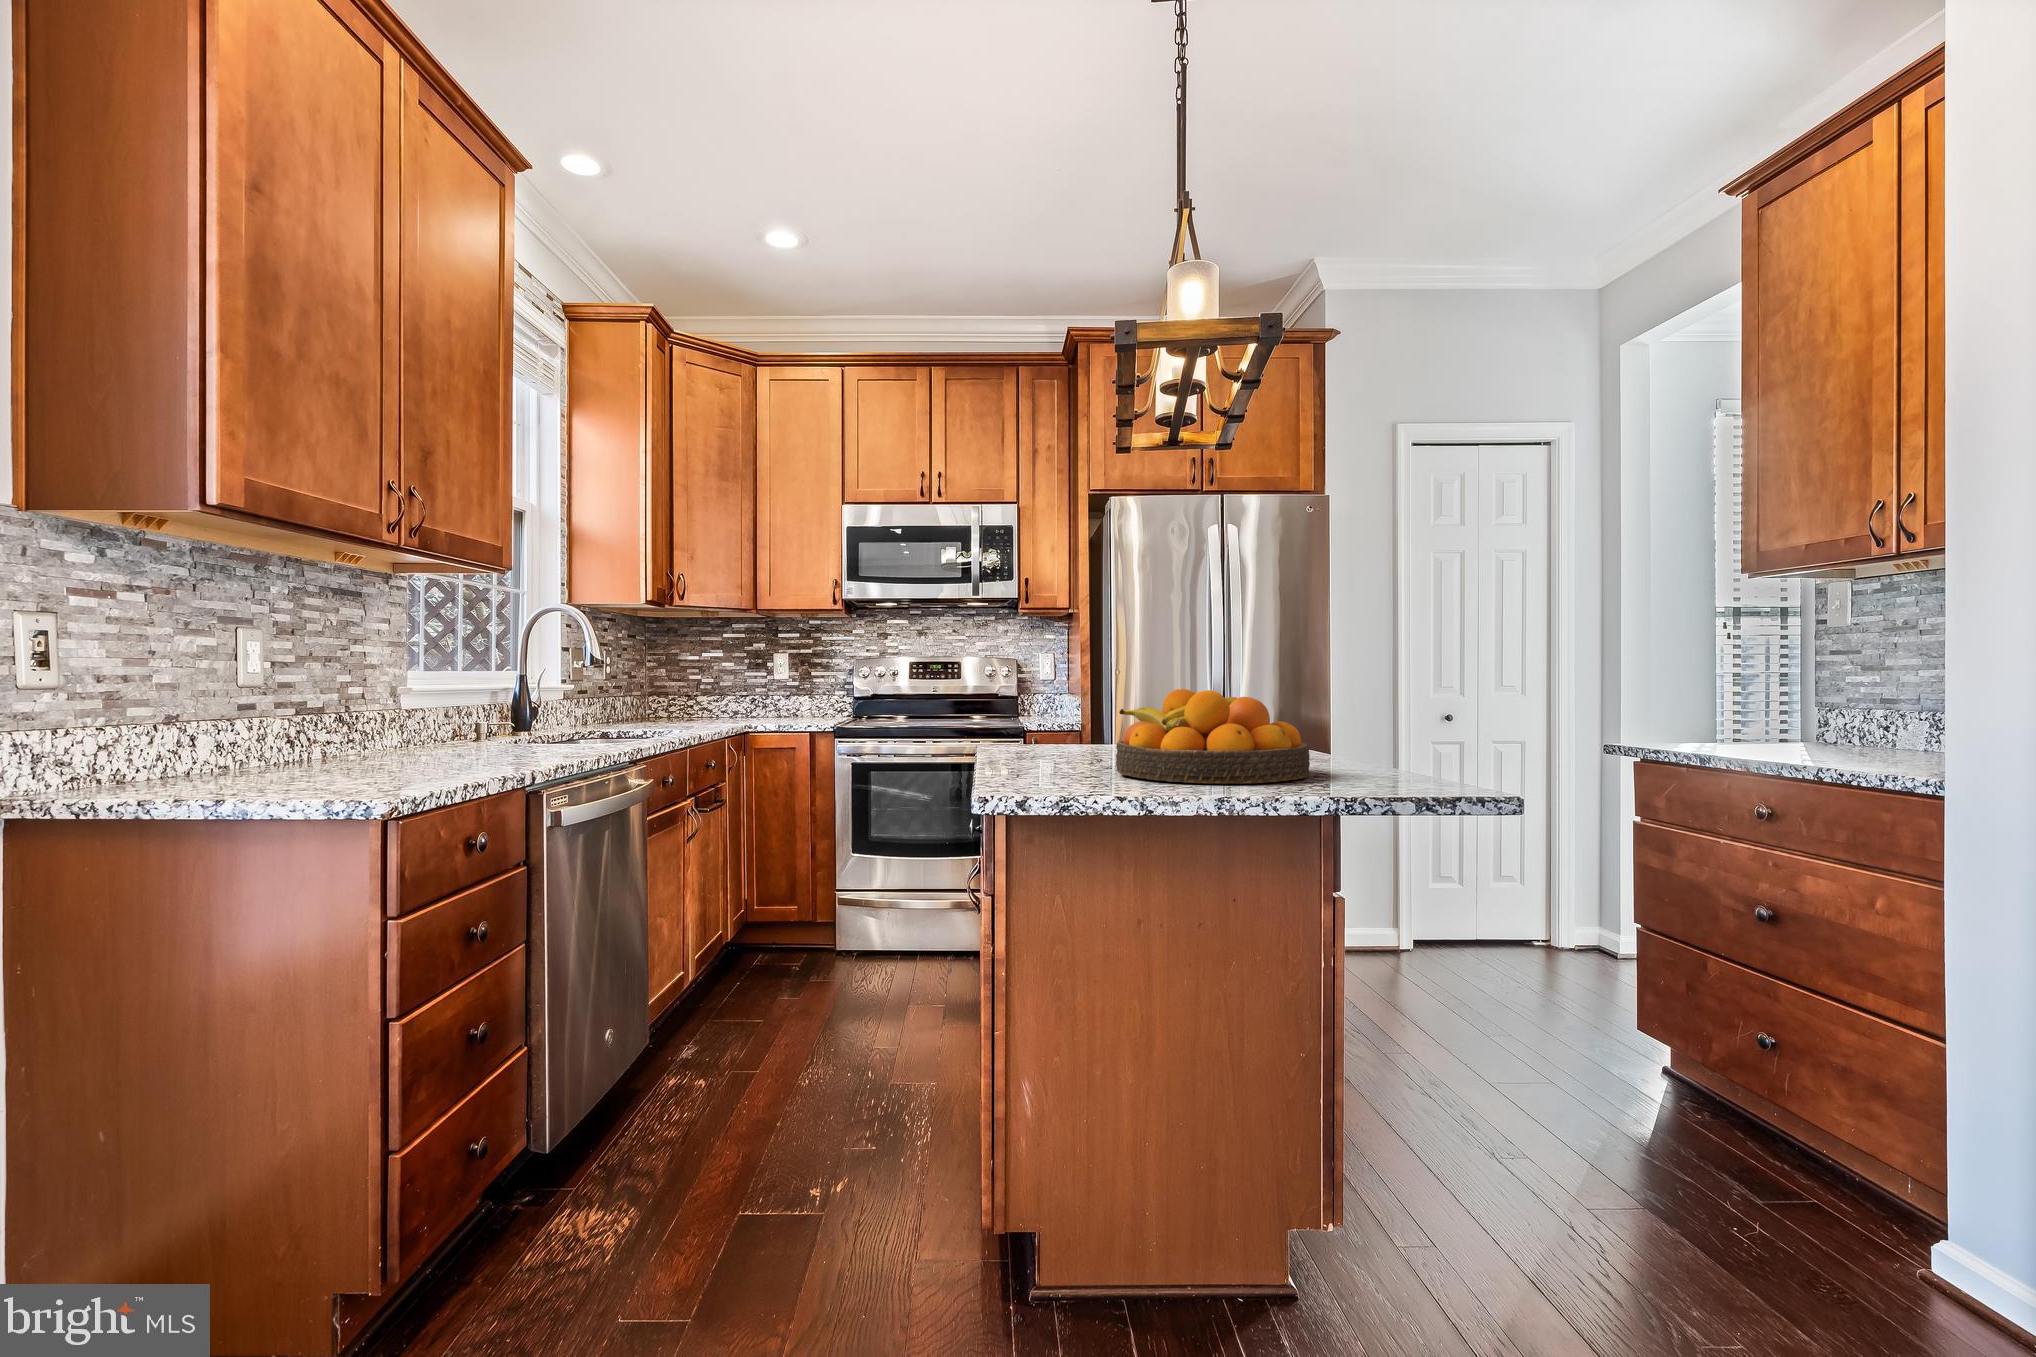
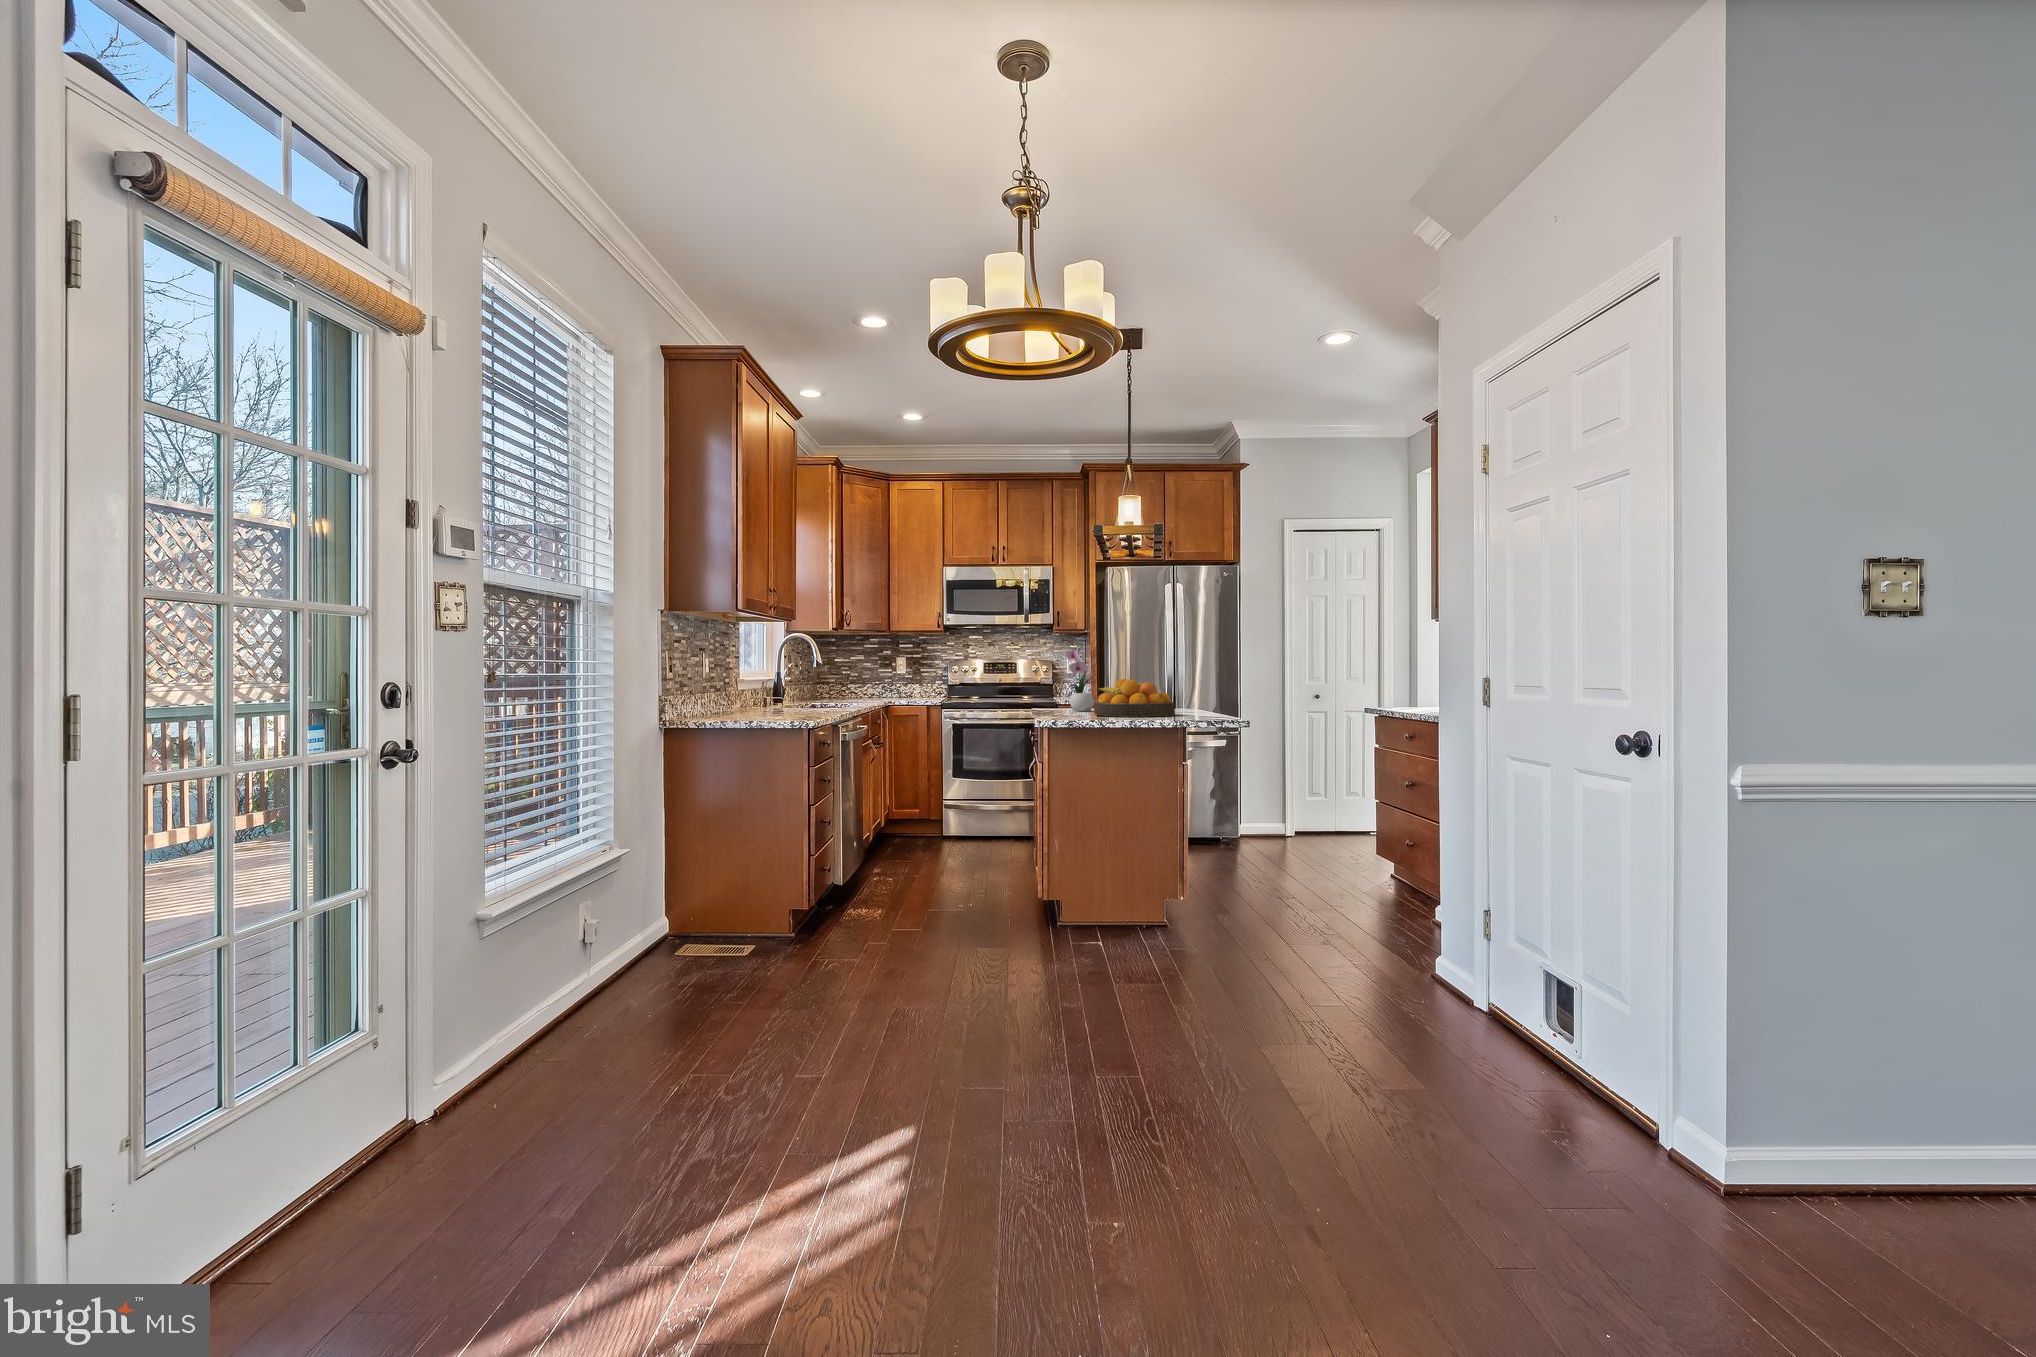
flower arrangement: none [1046,605,1112,757] -> present [1066,639,1095,711]

